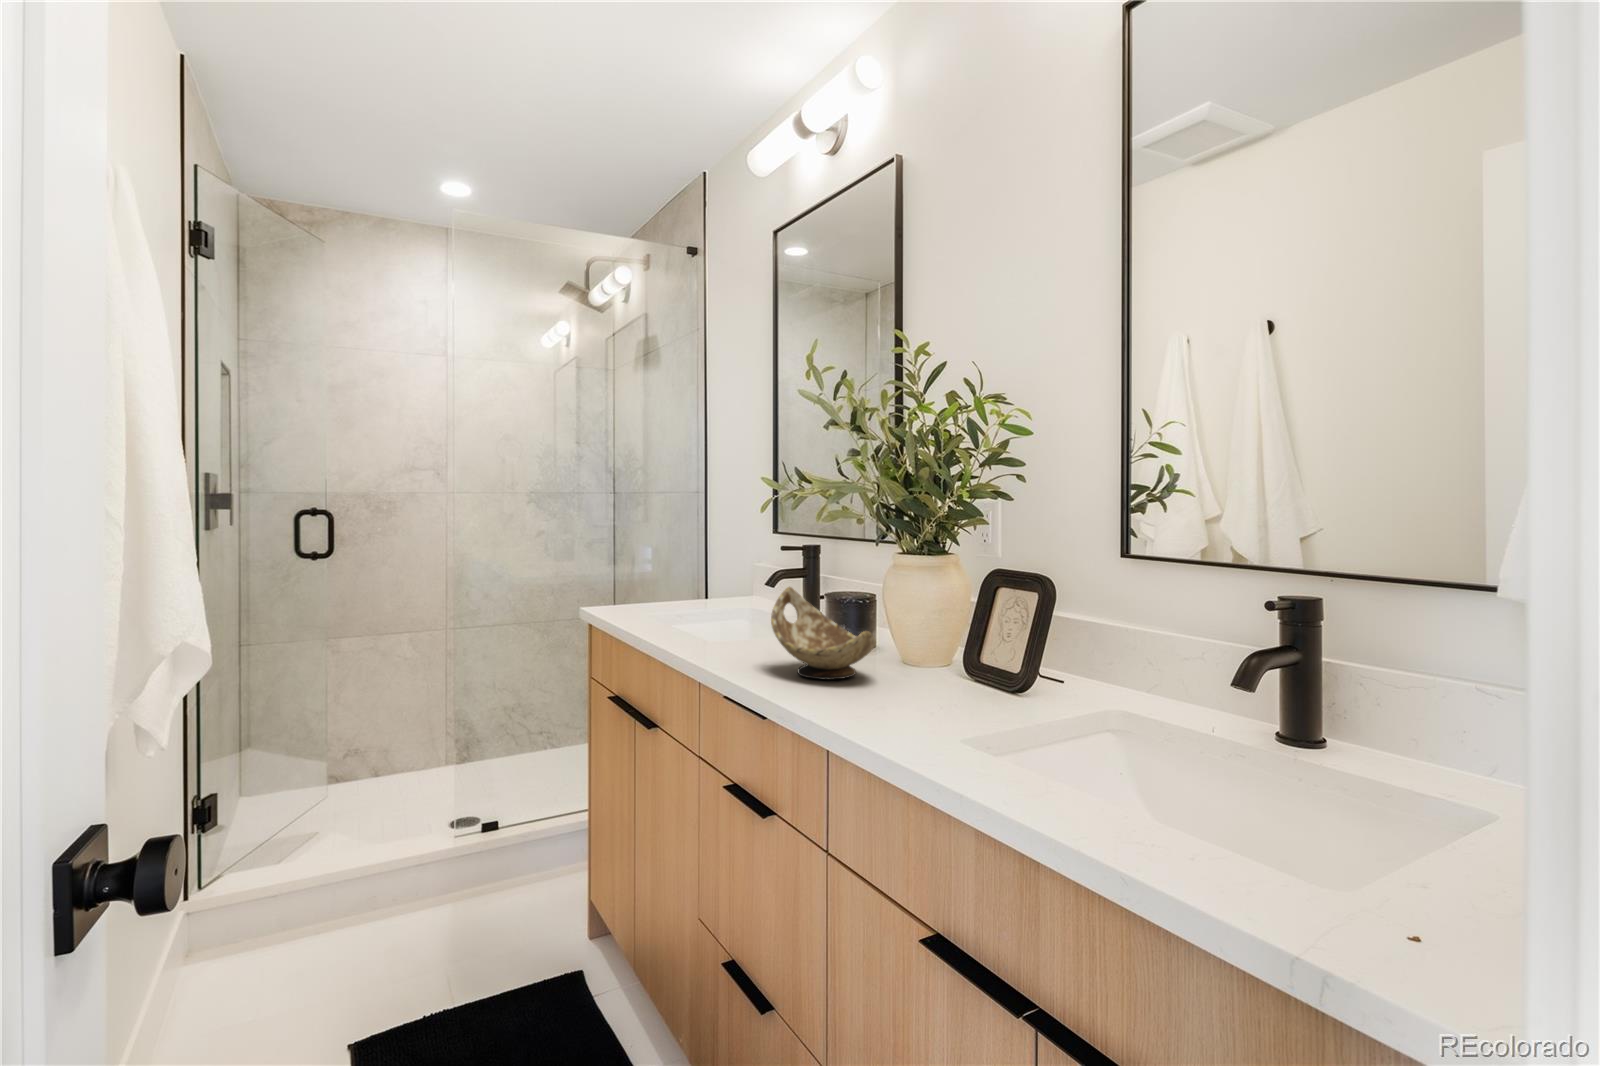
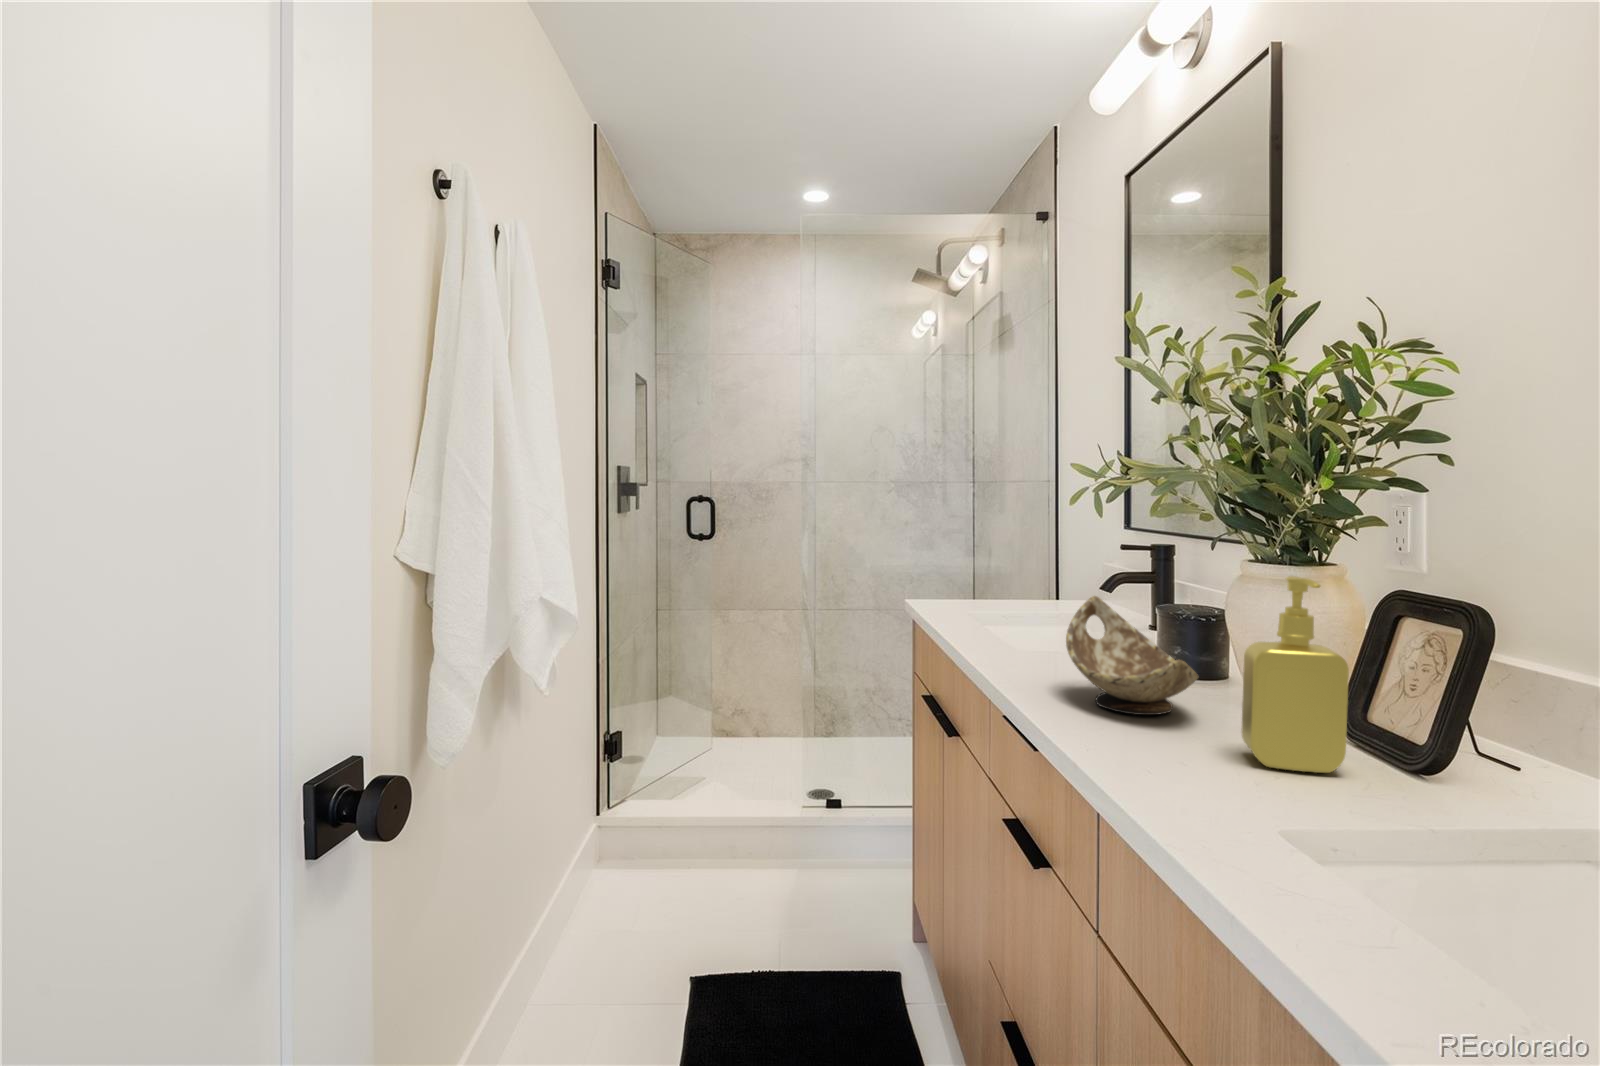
soap dispenser: none [914,560,982,702] -> present [1242,576,1349,773]

